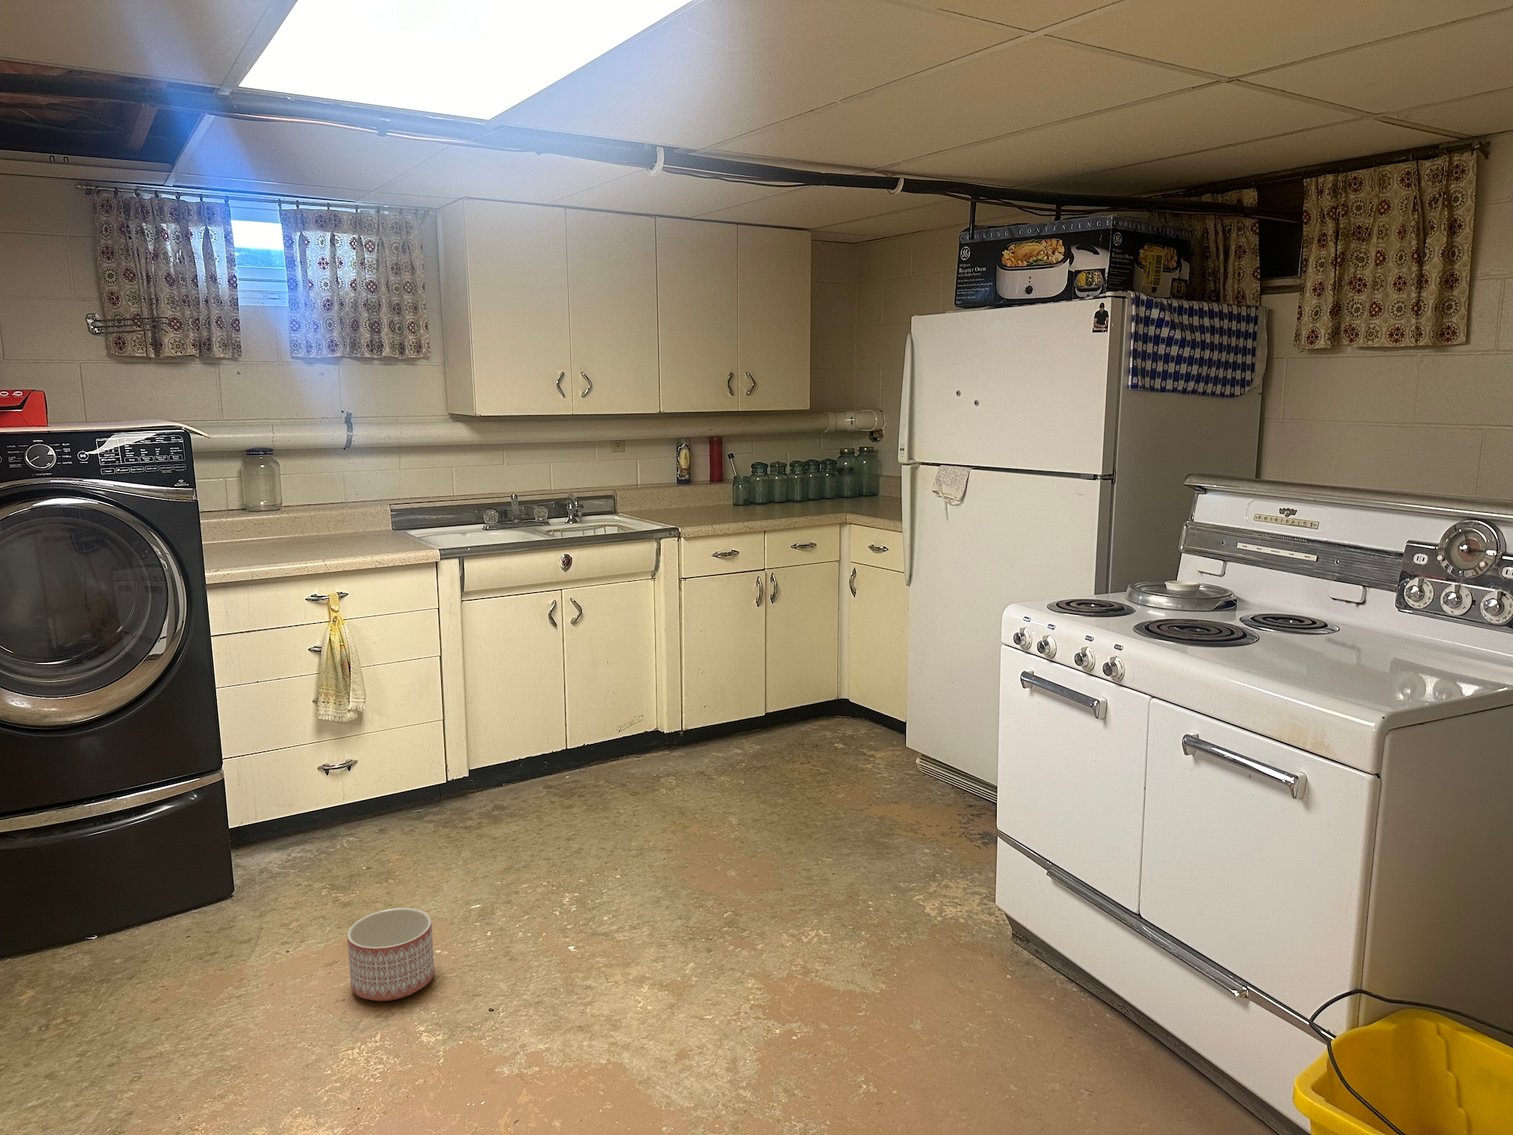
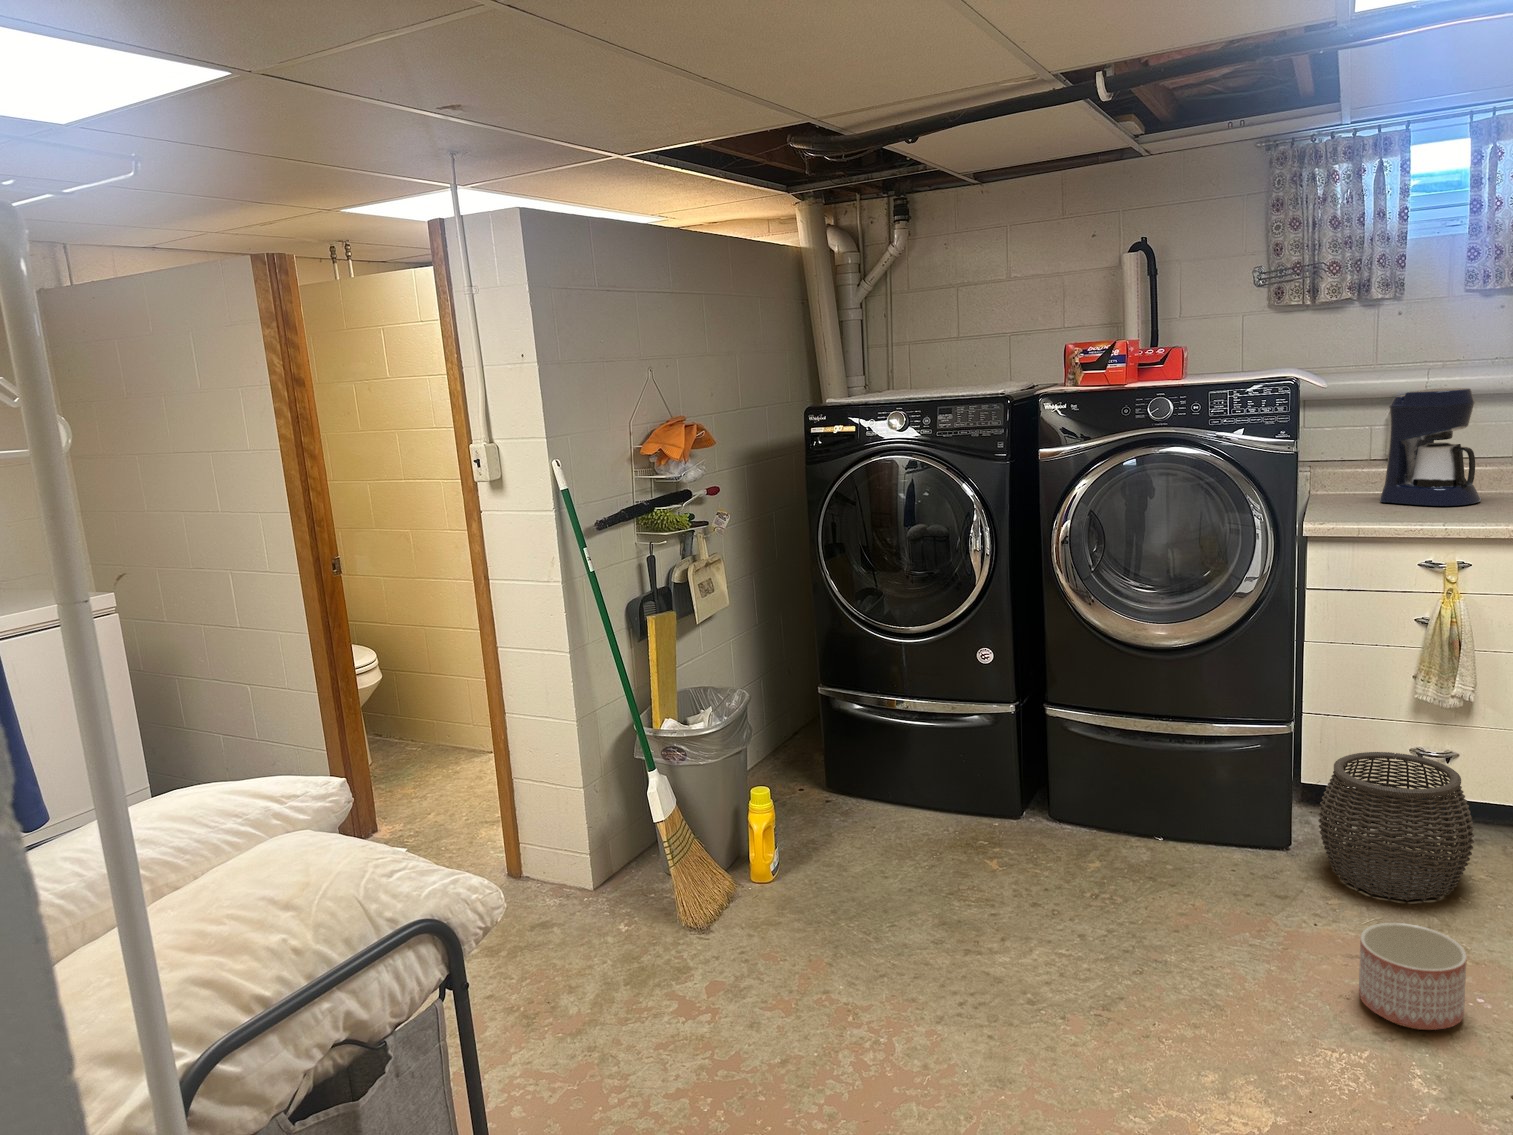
coffee maker: none [249,443,334,547] -> present [1380,388,1481,506]
woven basket: none [262,769,392,905] -> present [1318,752,1474,901]

